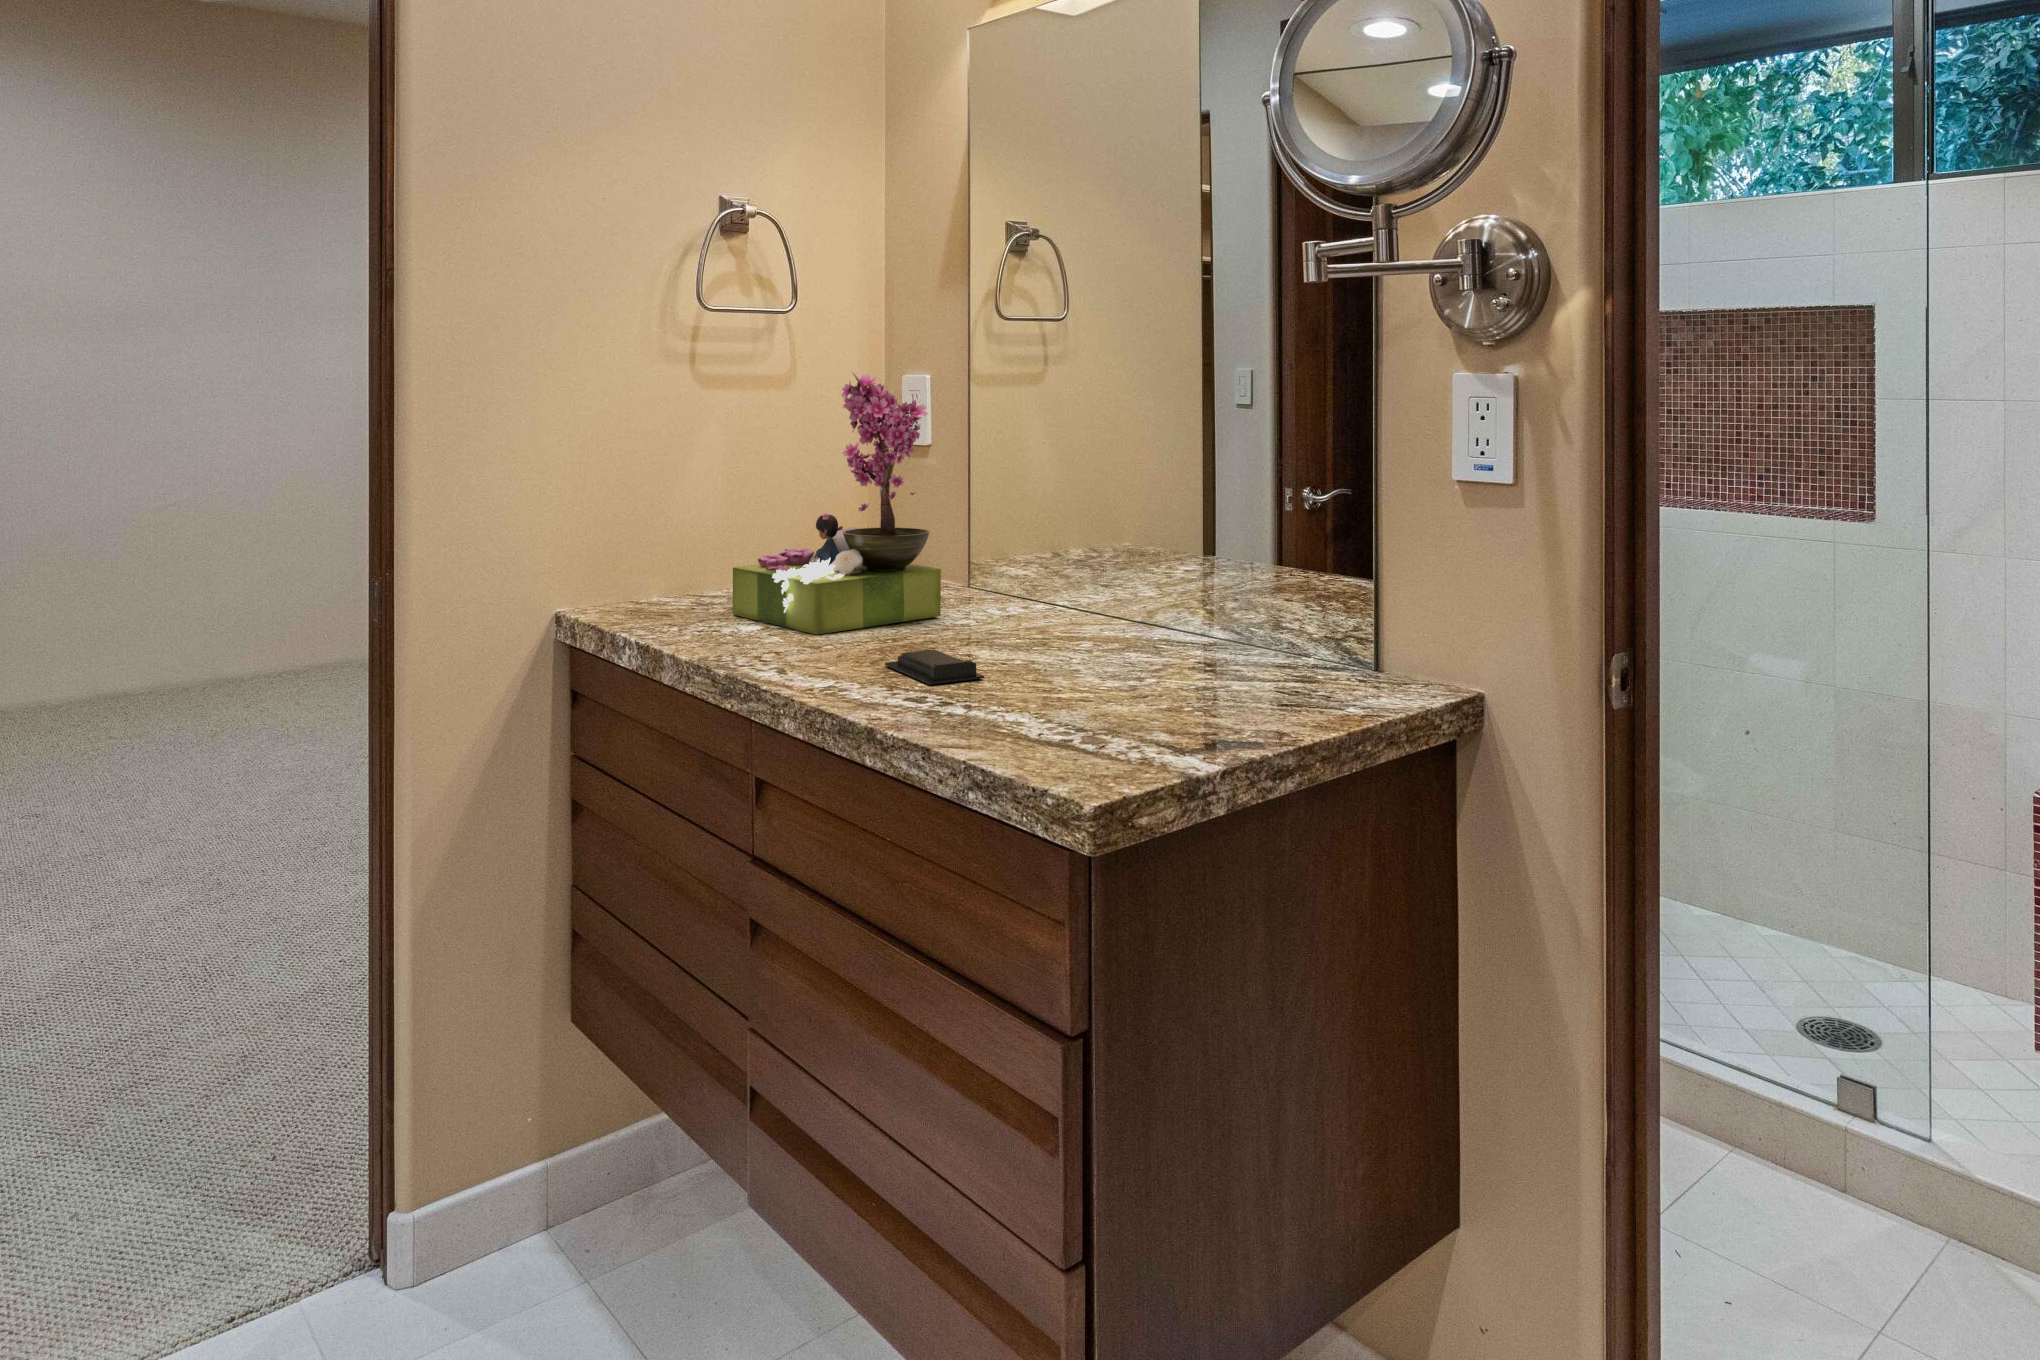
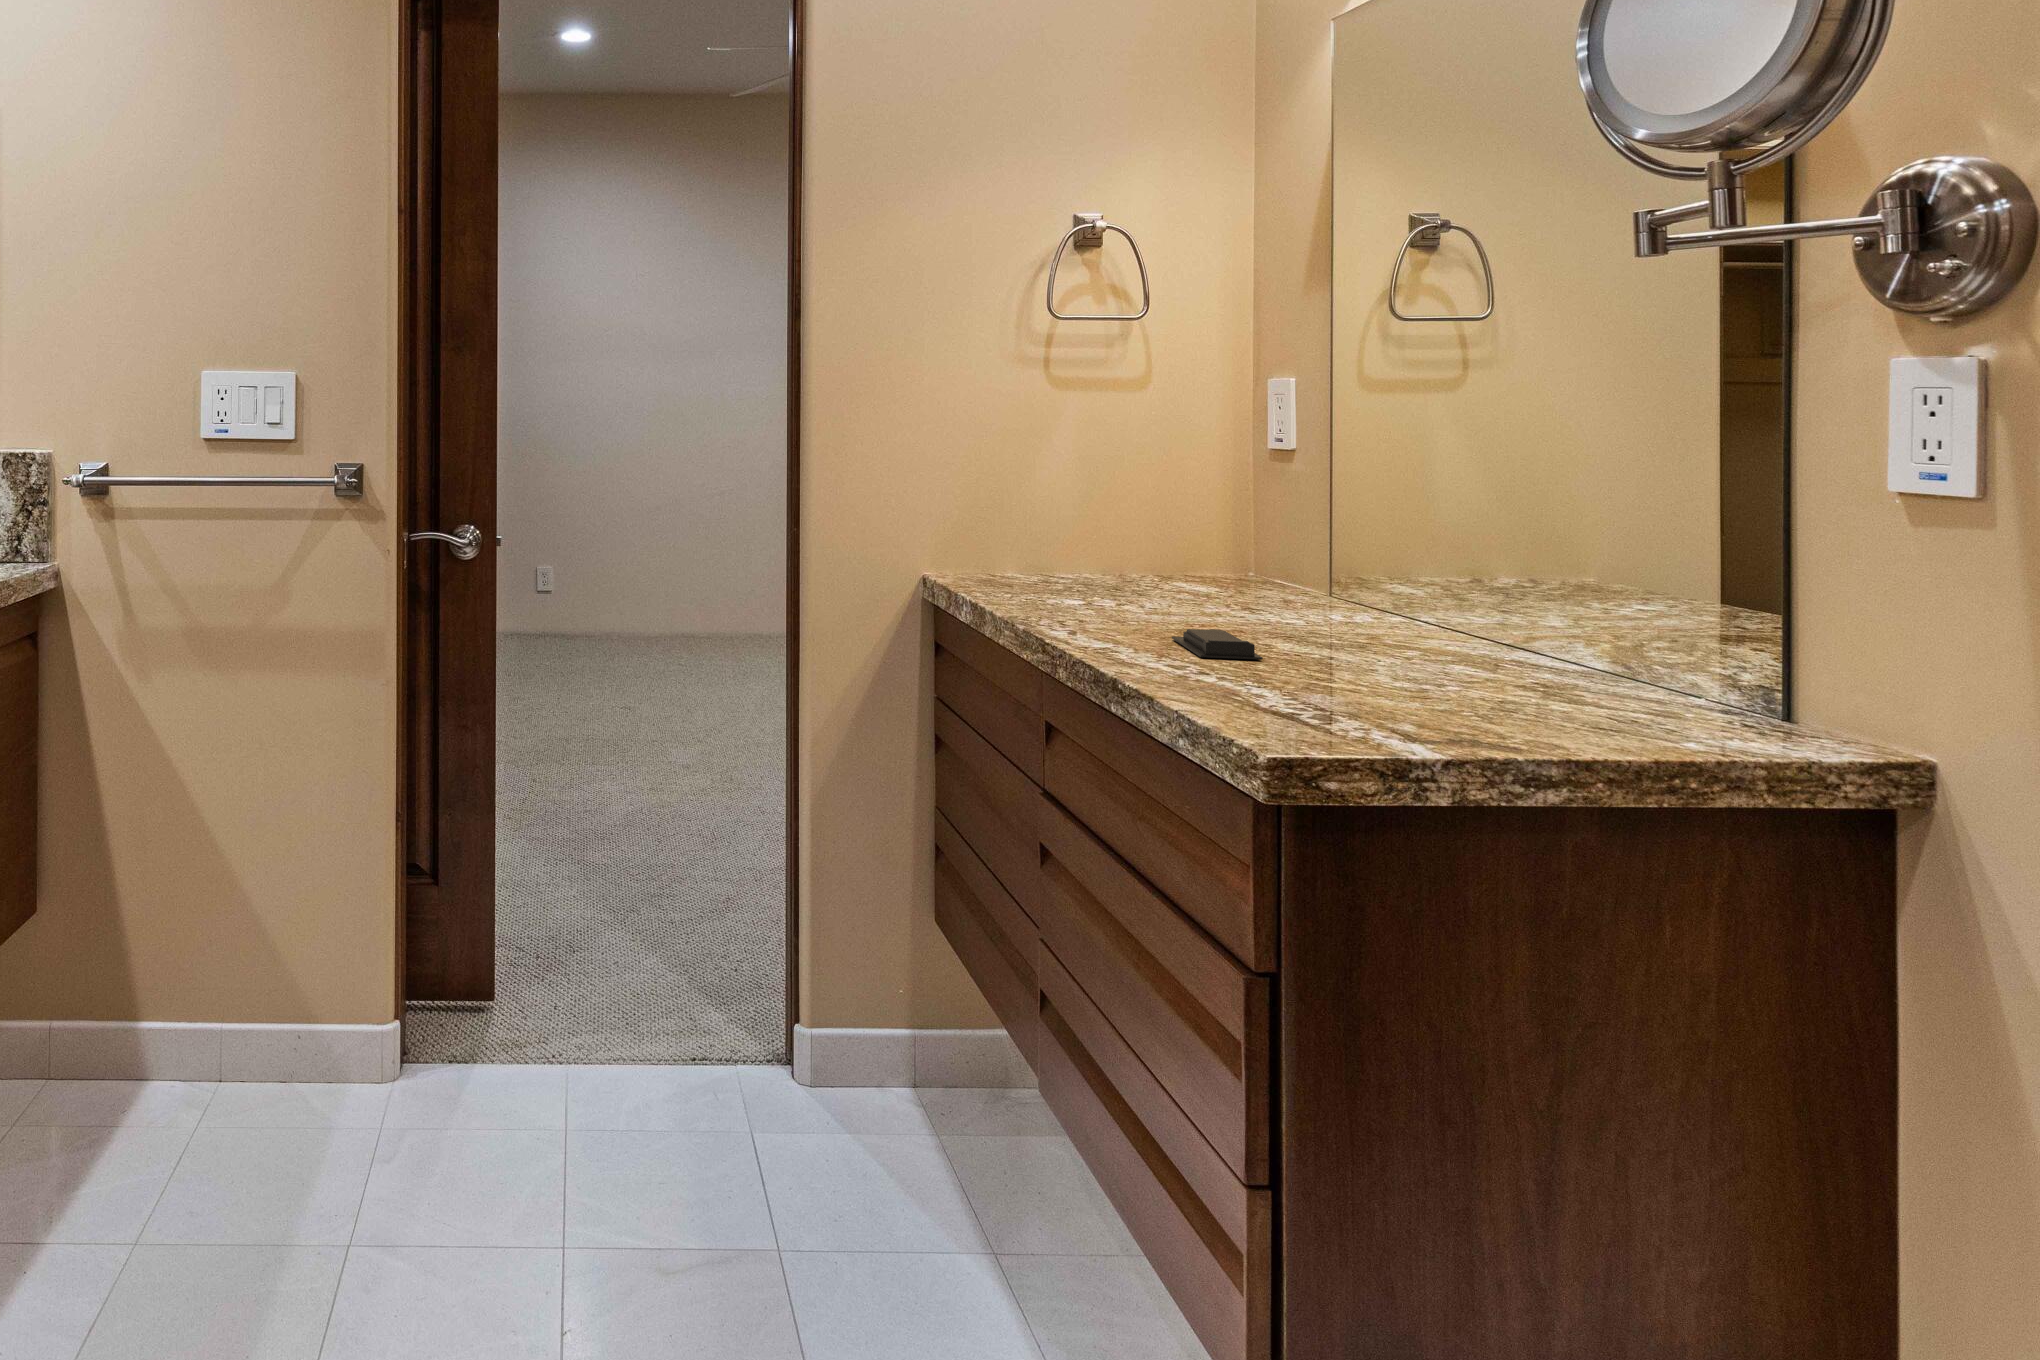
flower arrangement: present [733,372,941,635] -> none [1067,371,1273,610]

